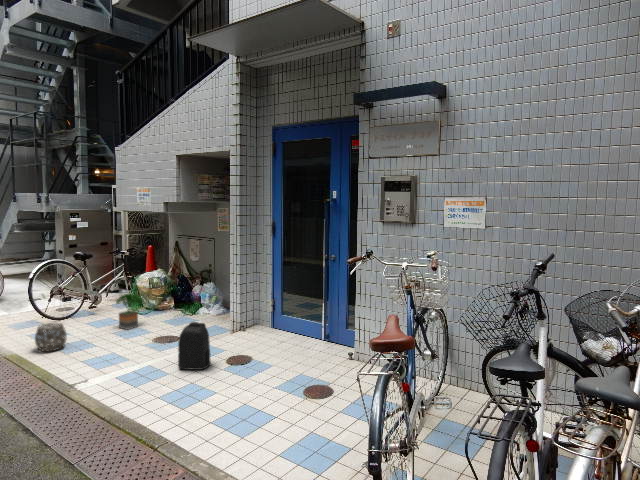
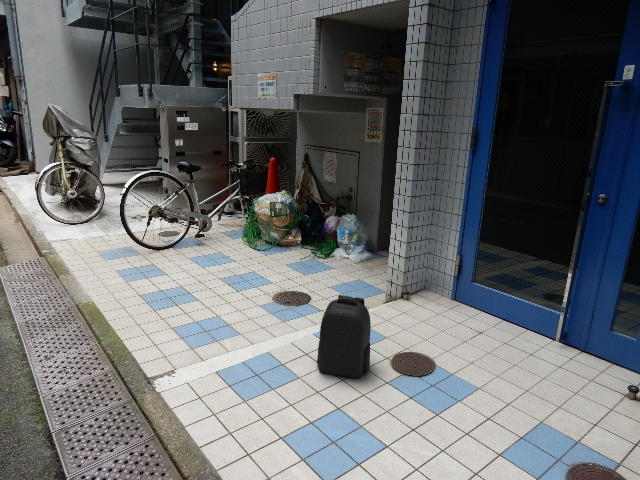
potted tree: present [116,294,142,330] -> none [225,224,264,276]
woven basket: present [35,323,67,352] -> none [117,262,160,305]

